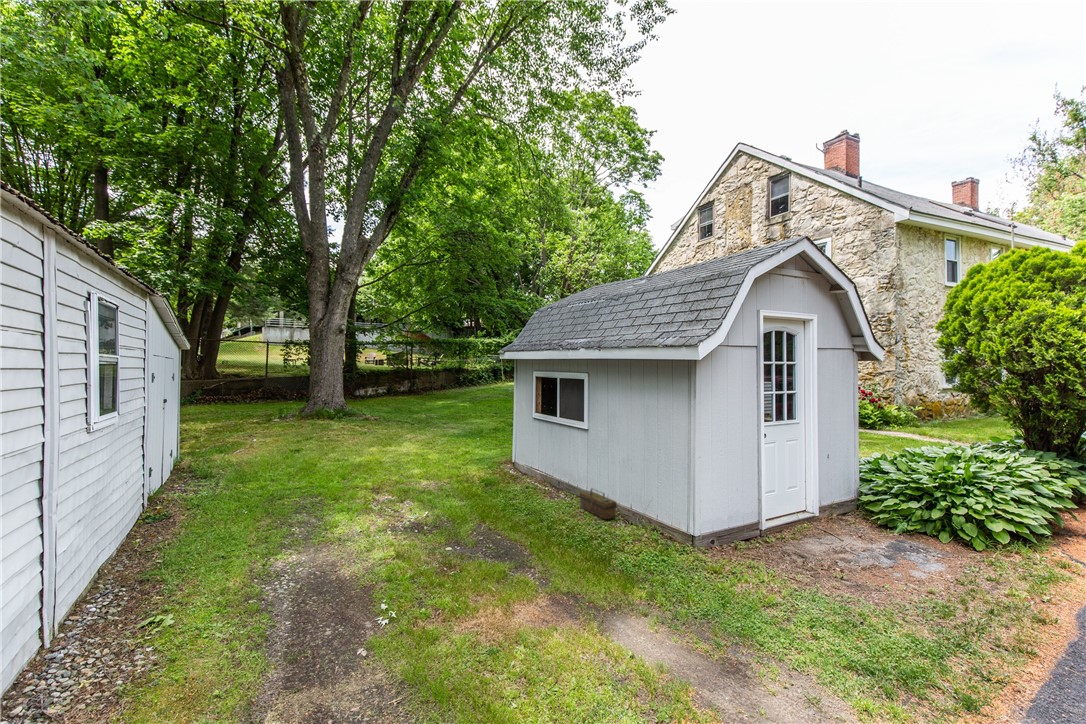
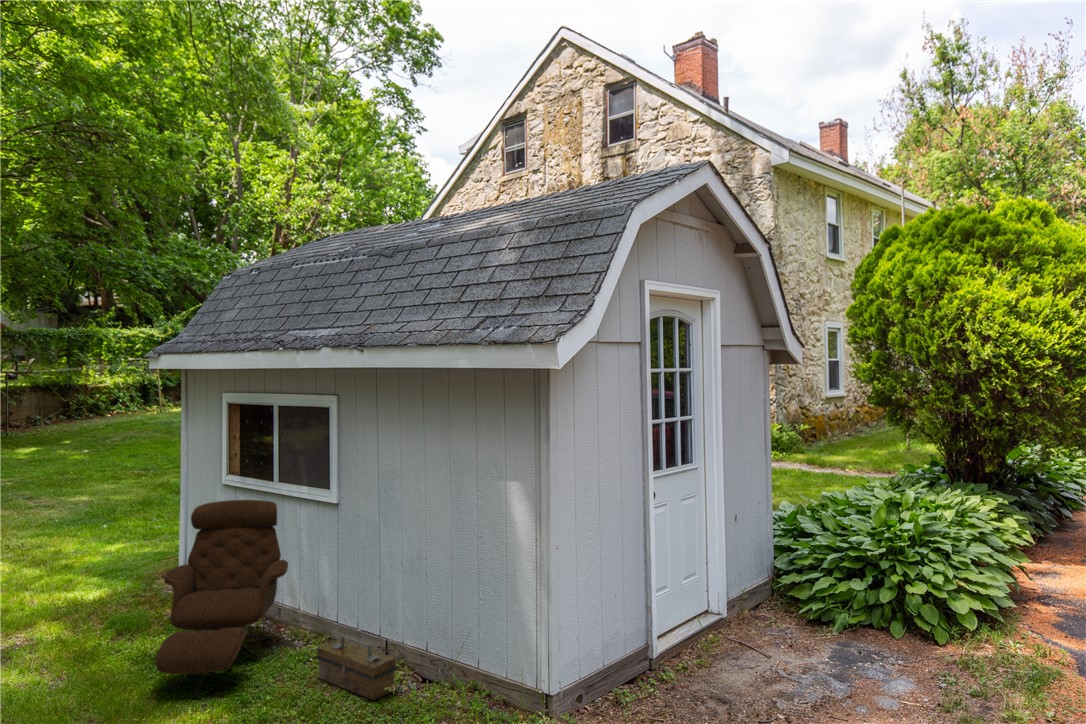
lounge chair: none [510,420,567,506] -> present [155,500,288,699]

